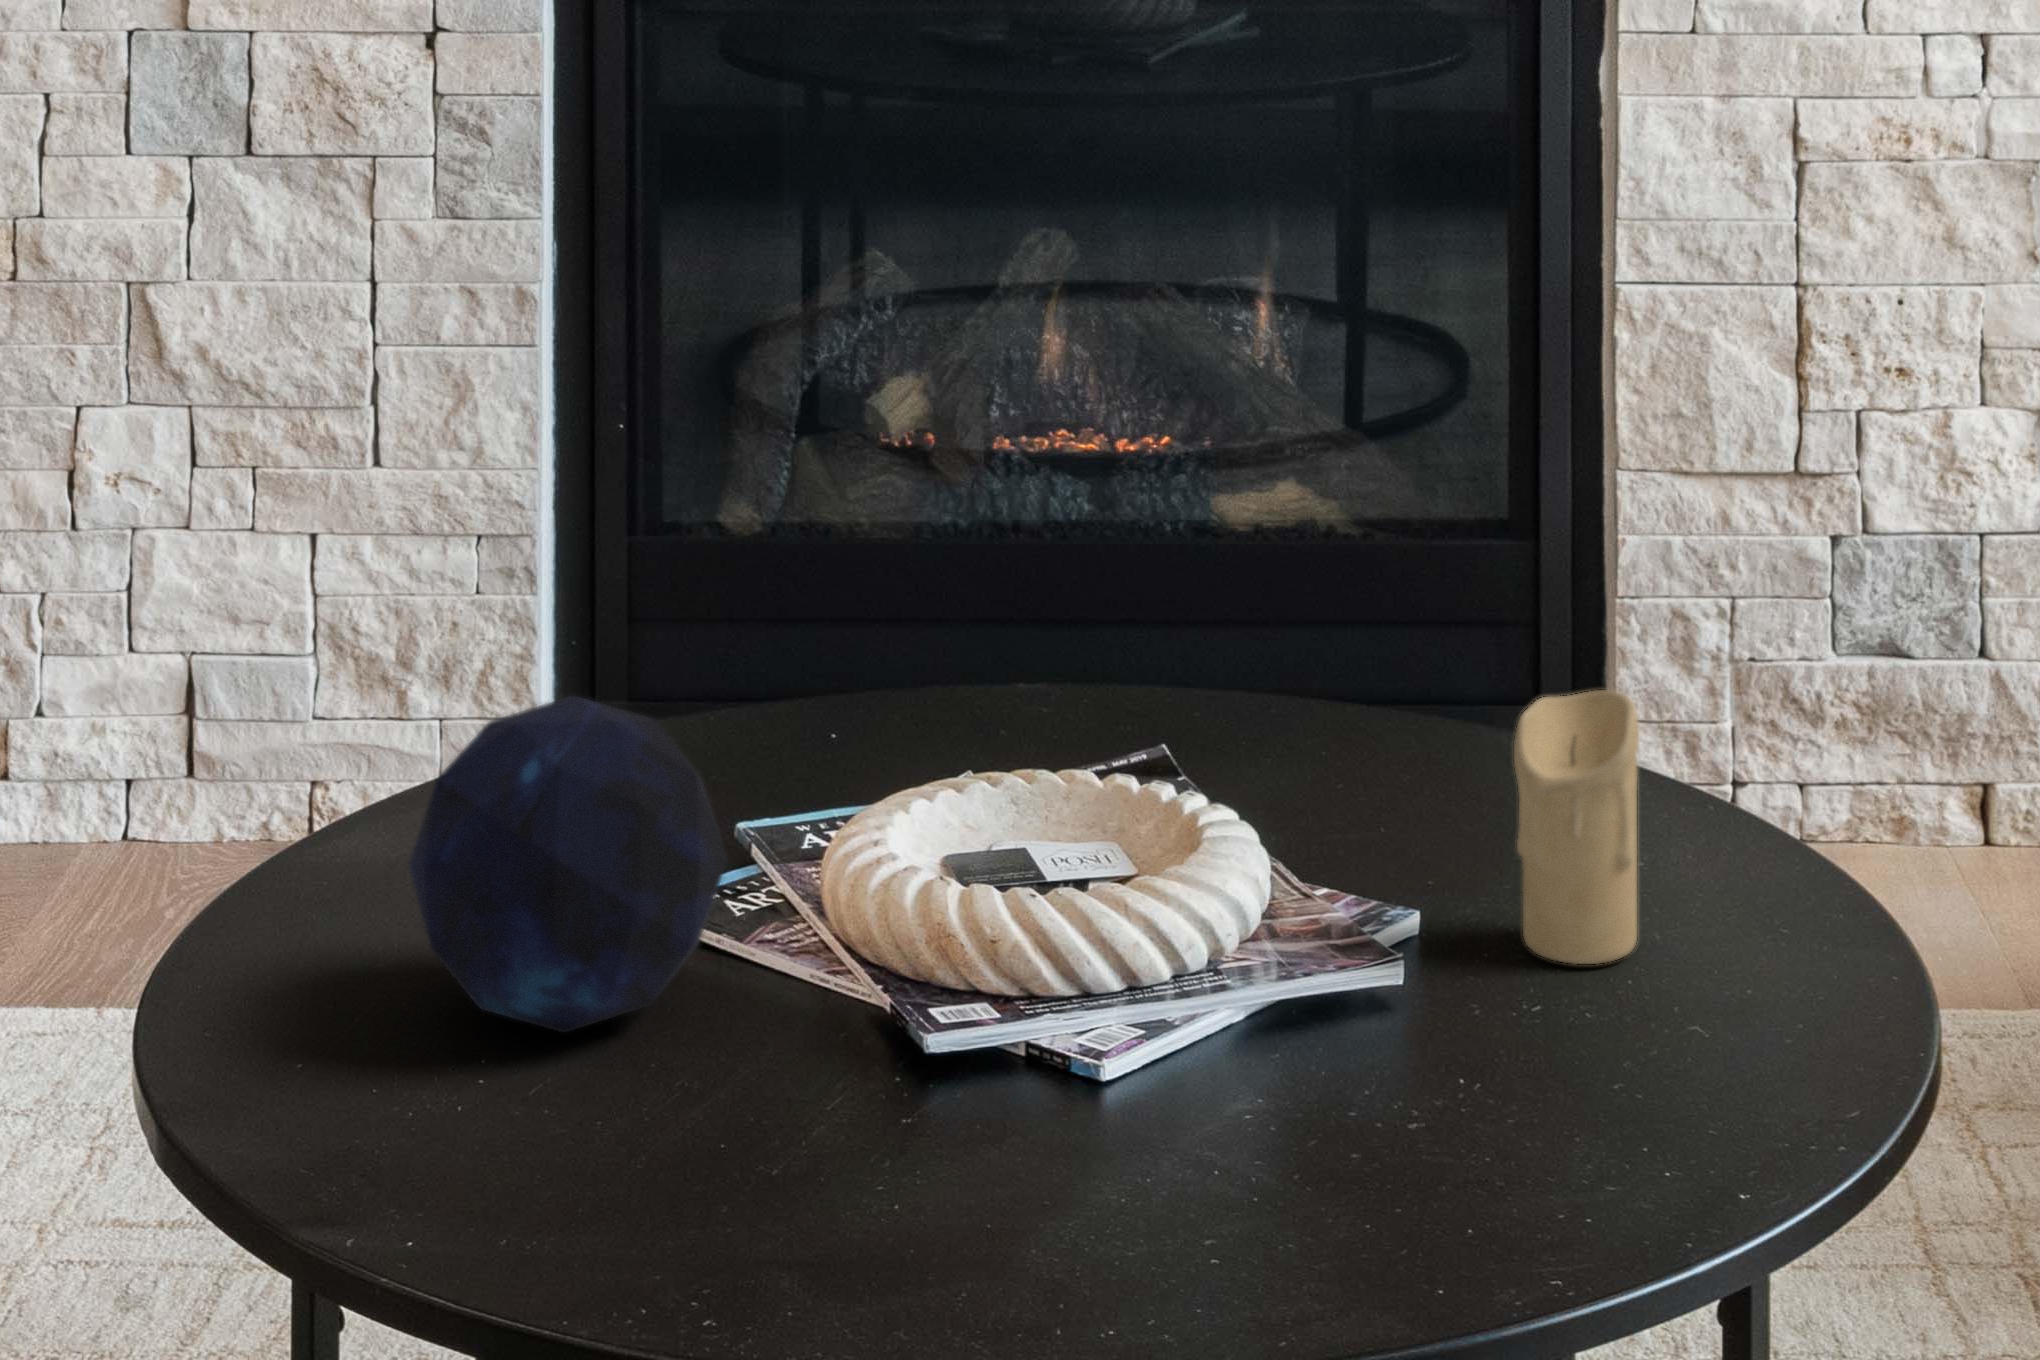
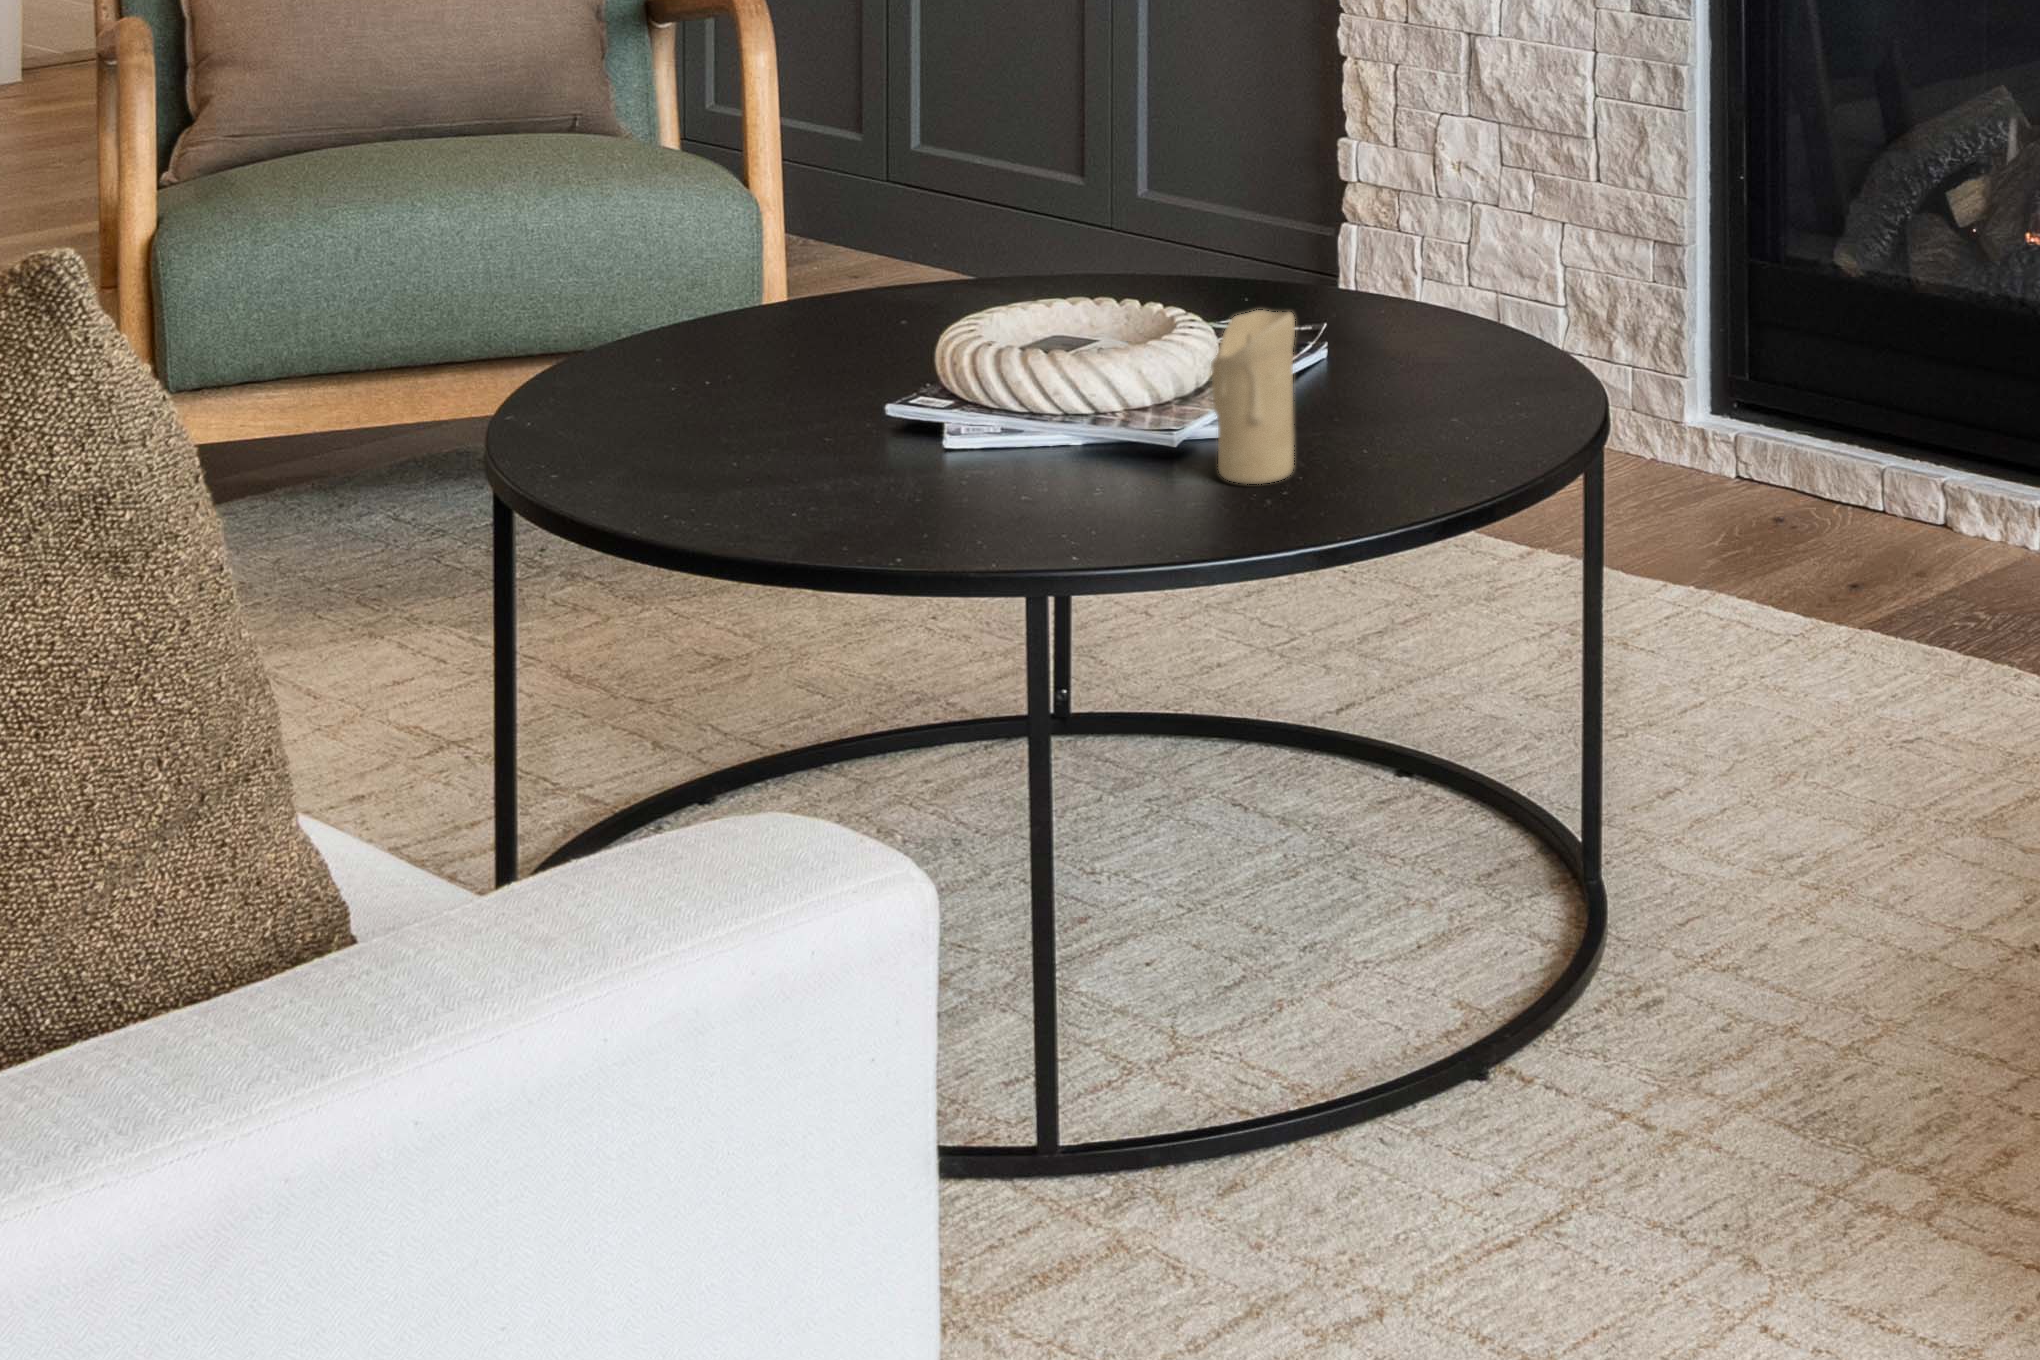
decorative orb: present [409,696,728,1033] -> none [649,202,835,389]

